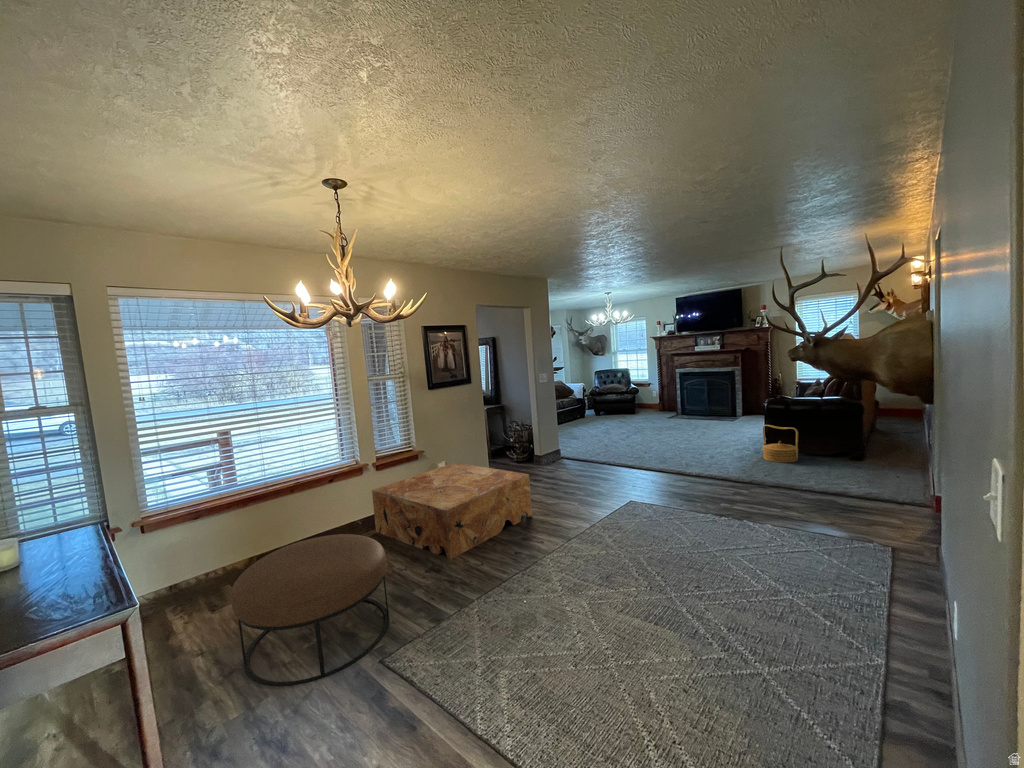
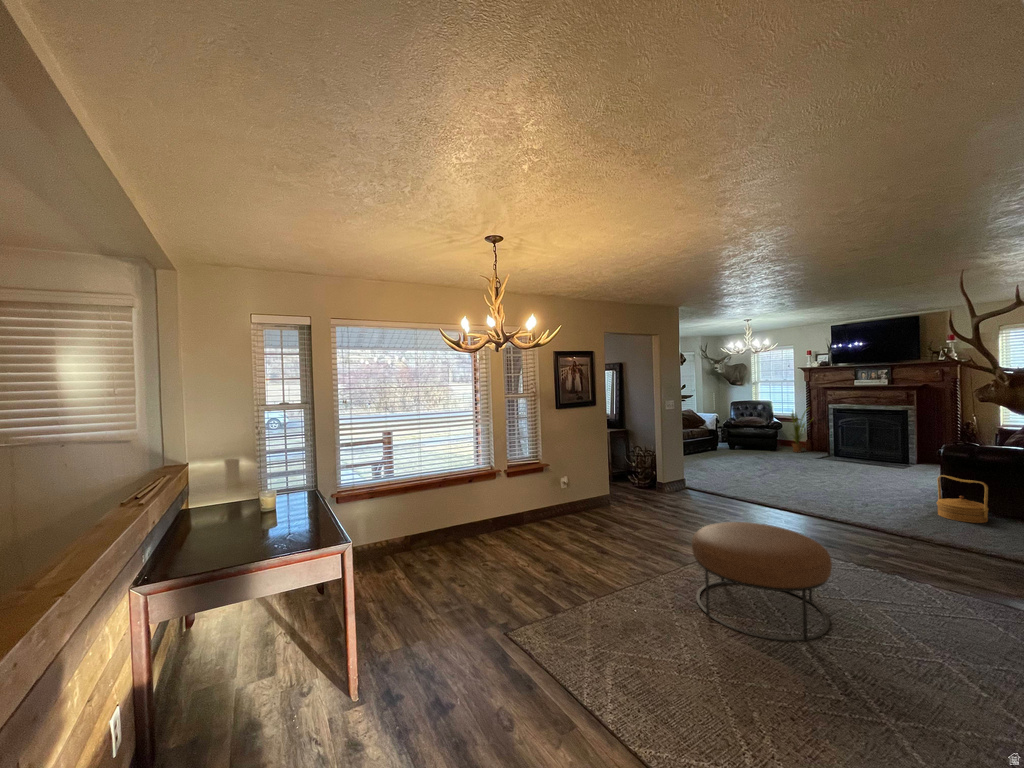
house plant: none [643,372,665,414] -> present [791,409,807,452]
coffee table: present [372,463,532,559] -> none [502,479,649,566]
ottoman: present [231,534,389,686] -> present [692,522,832,641]

